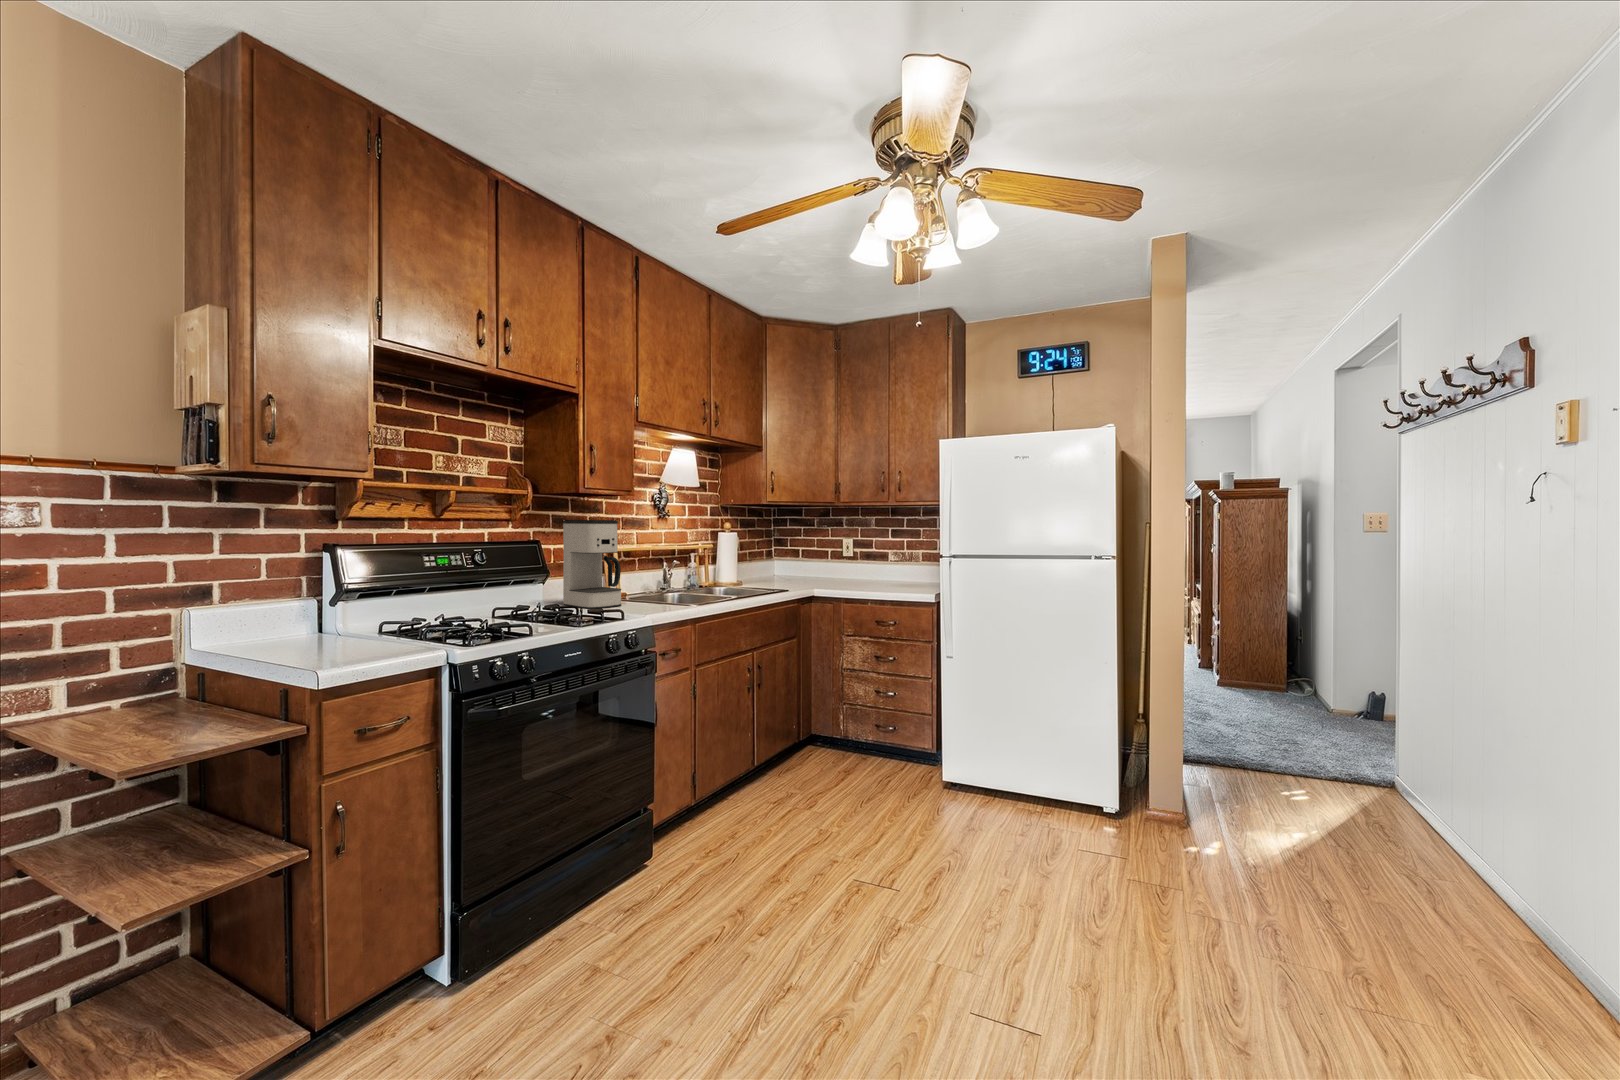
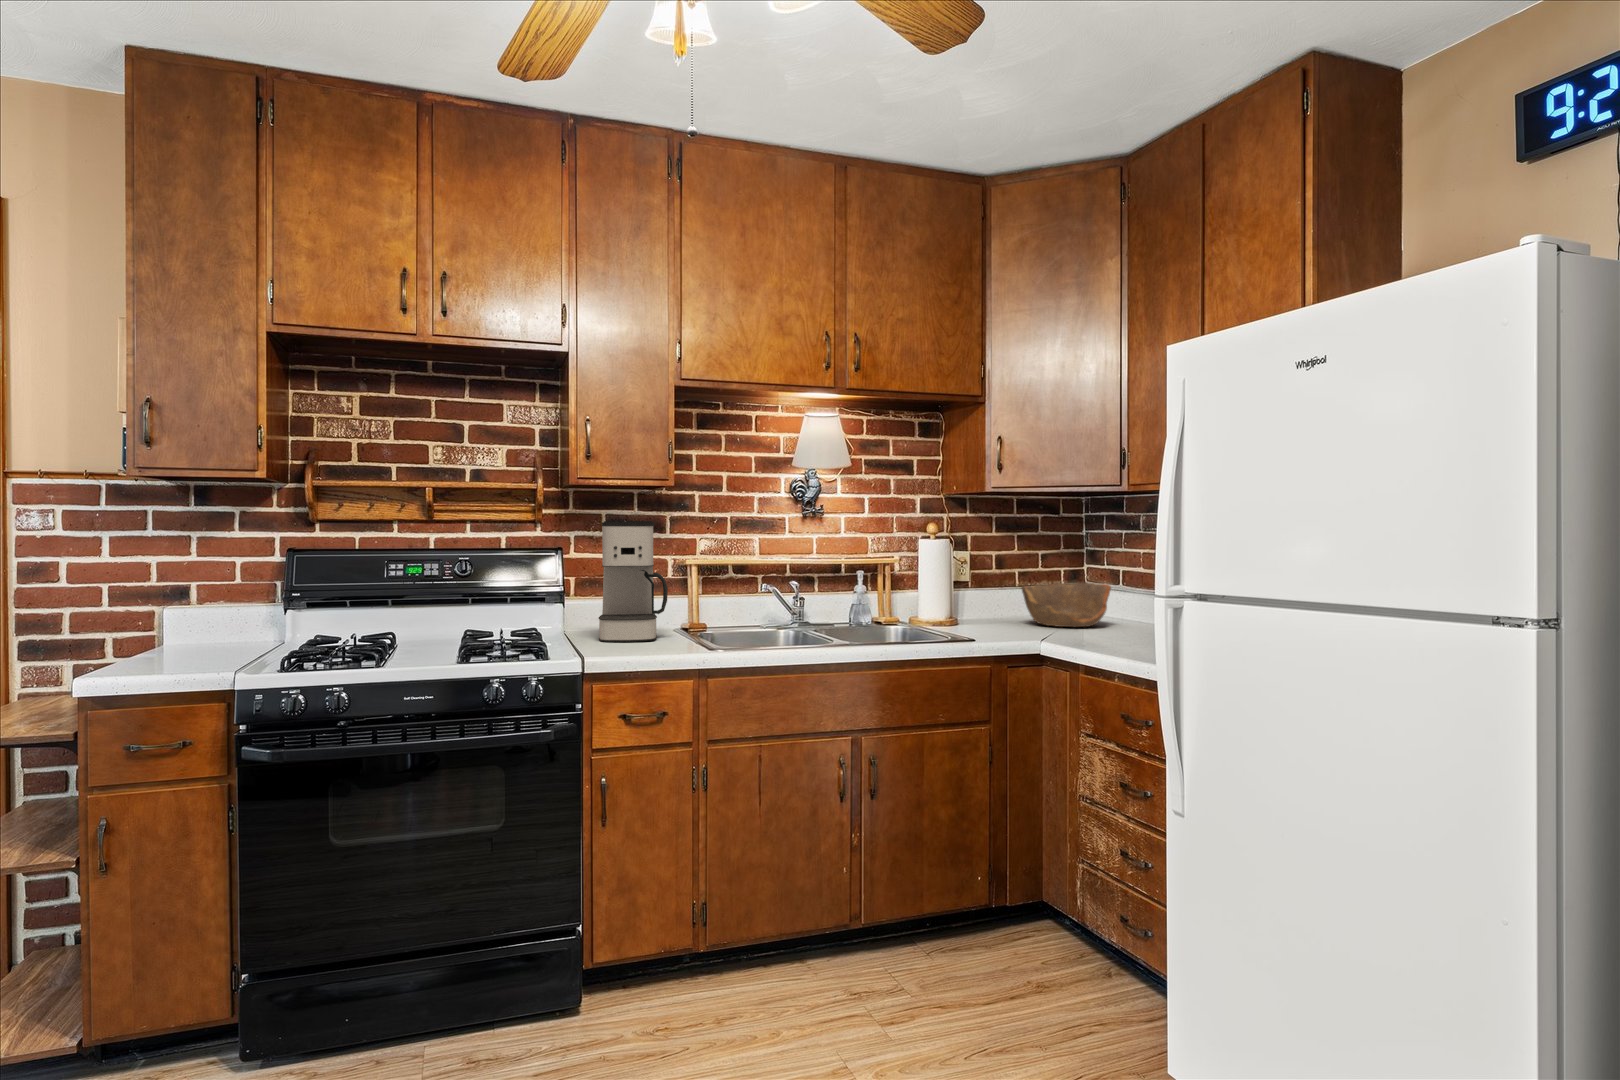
bowl: none [758,556,804,582] -> present [1022,582,1111,627]

